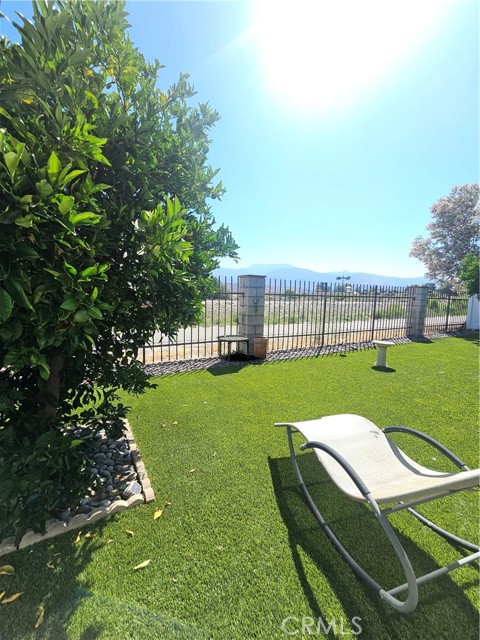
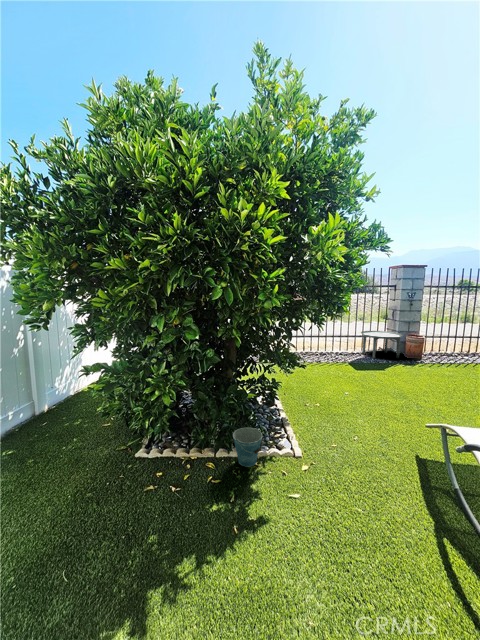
bucket: none [47,483,98,547] -> present [233,428,262,467]

